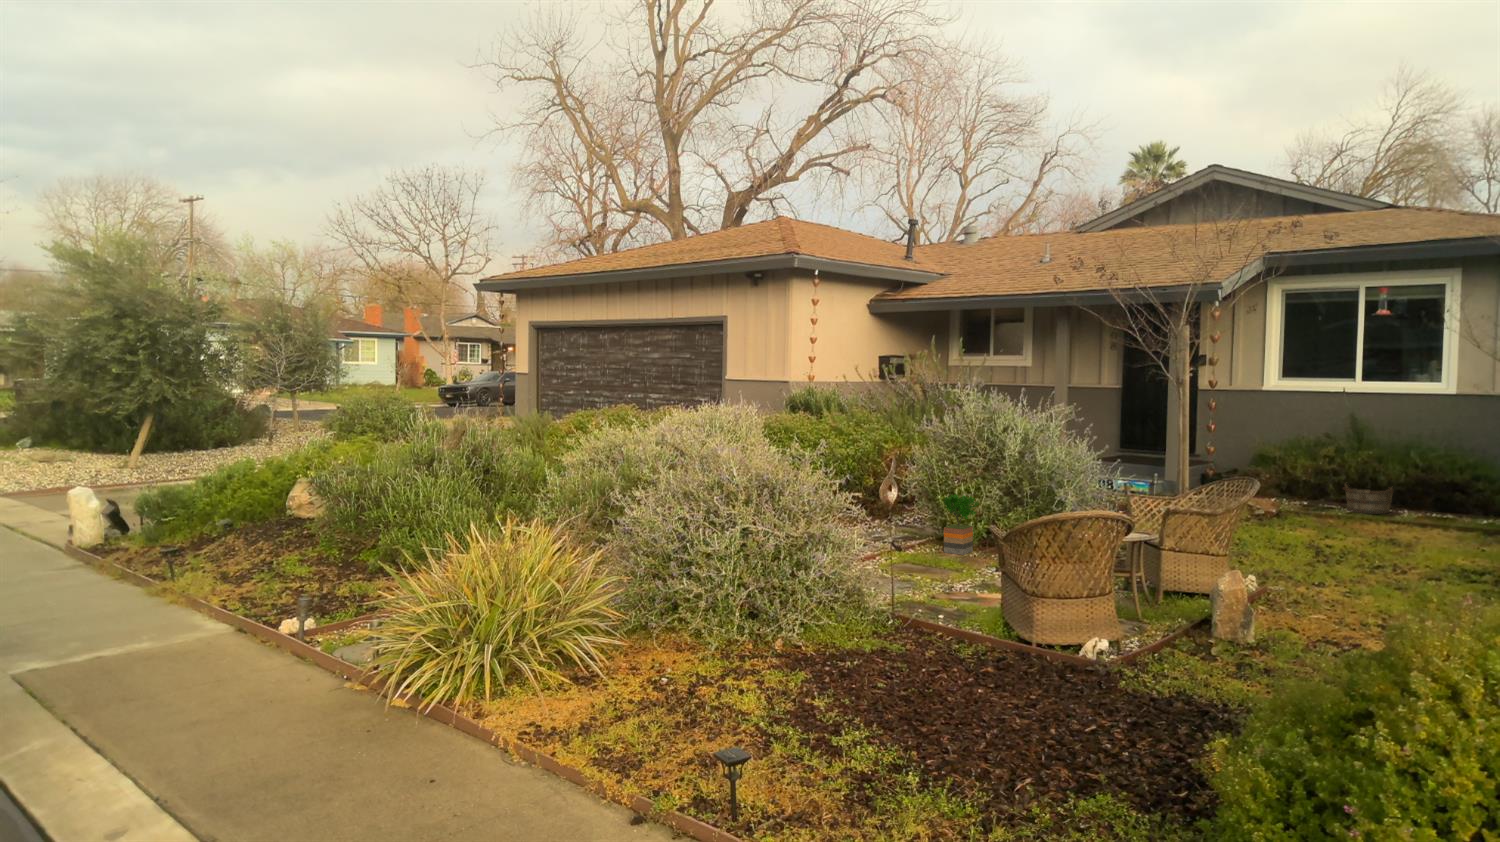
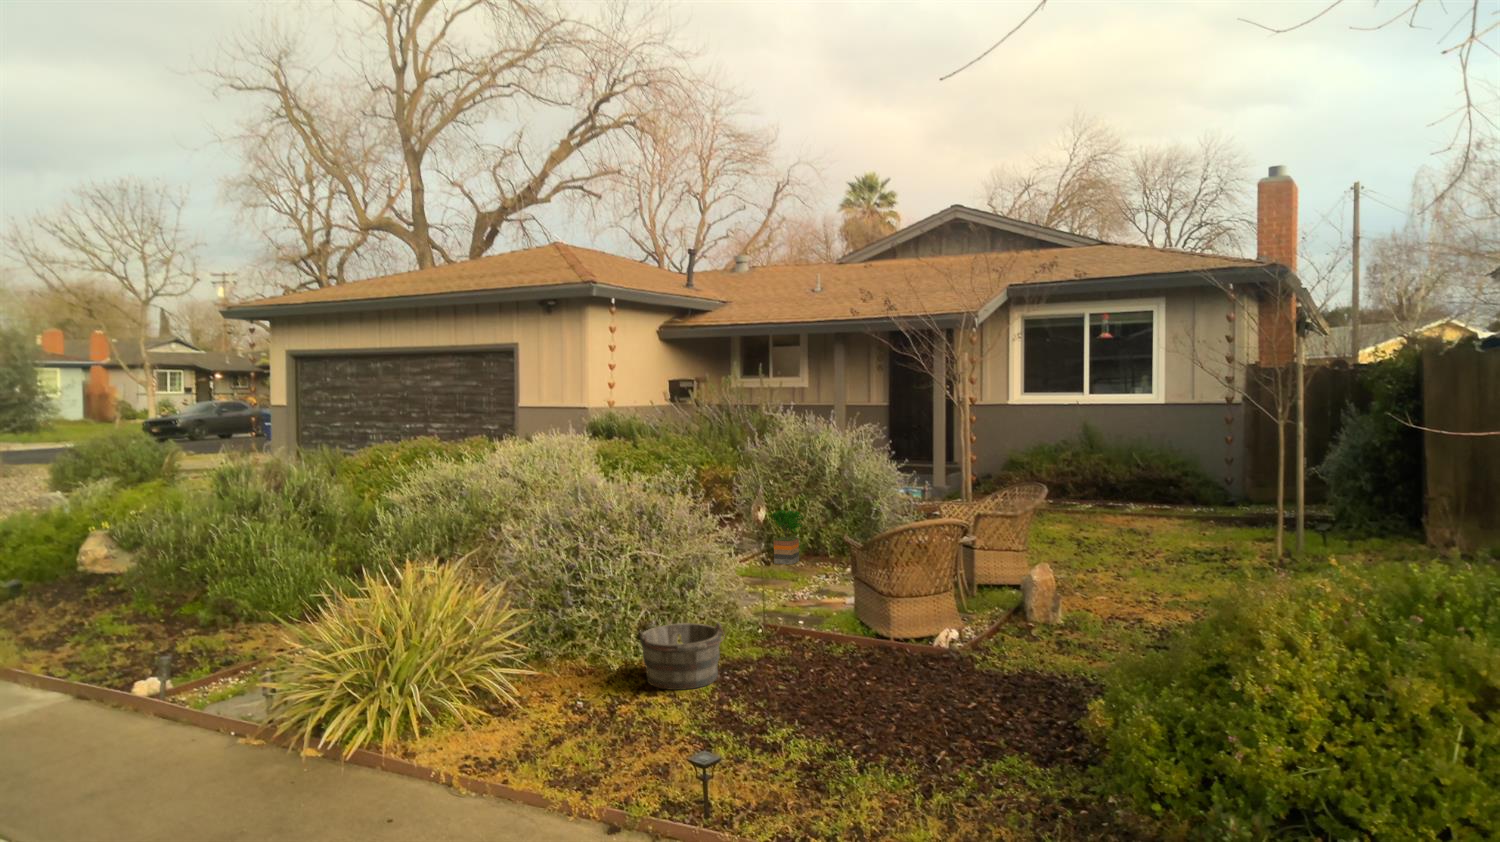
bucket: present [1344,484,1393,514] -> present [640,622,724,690]

